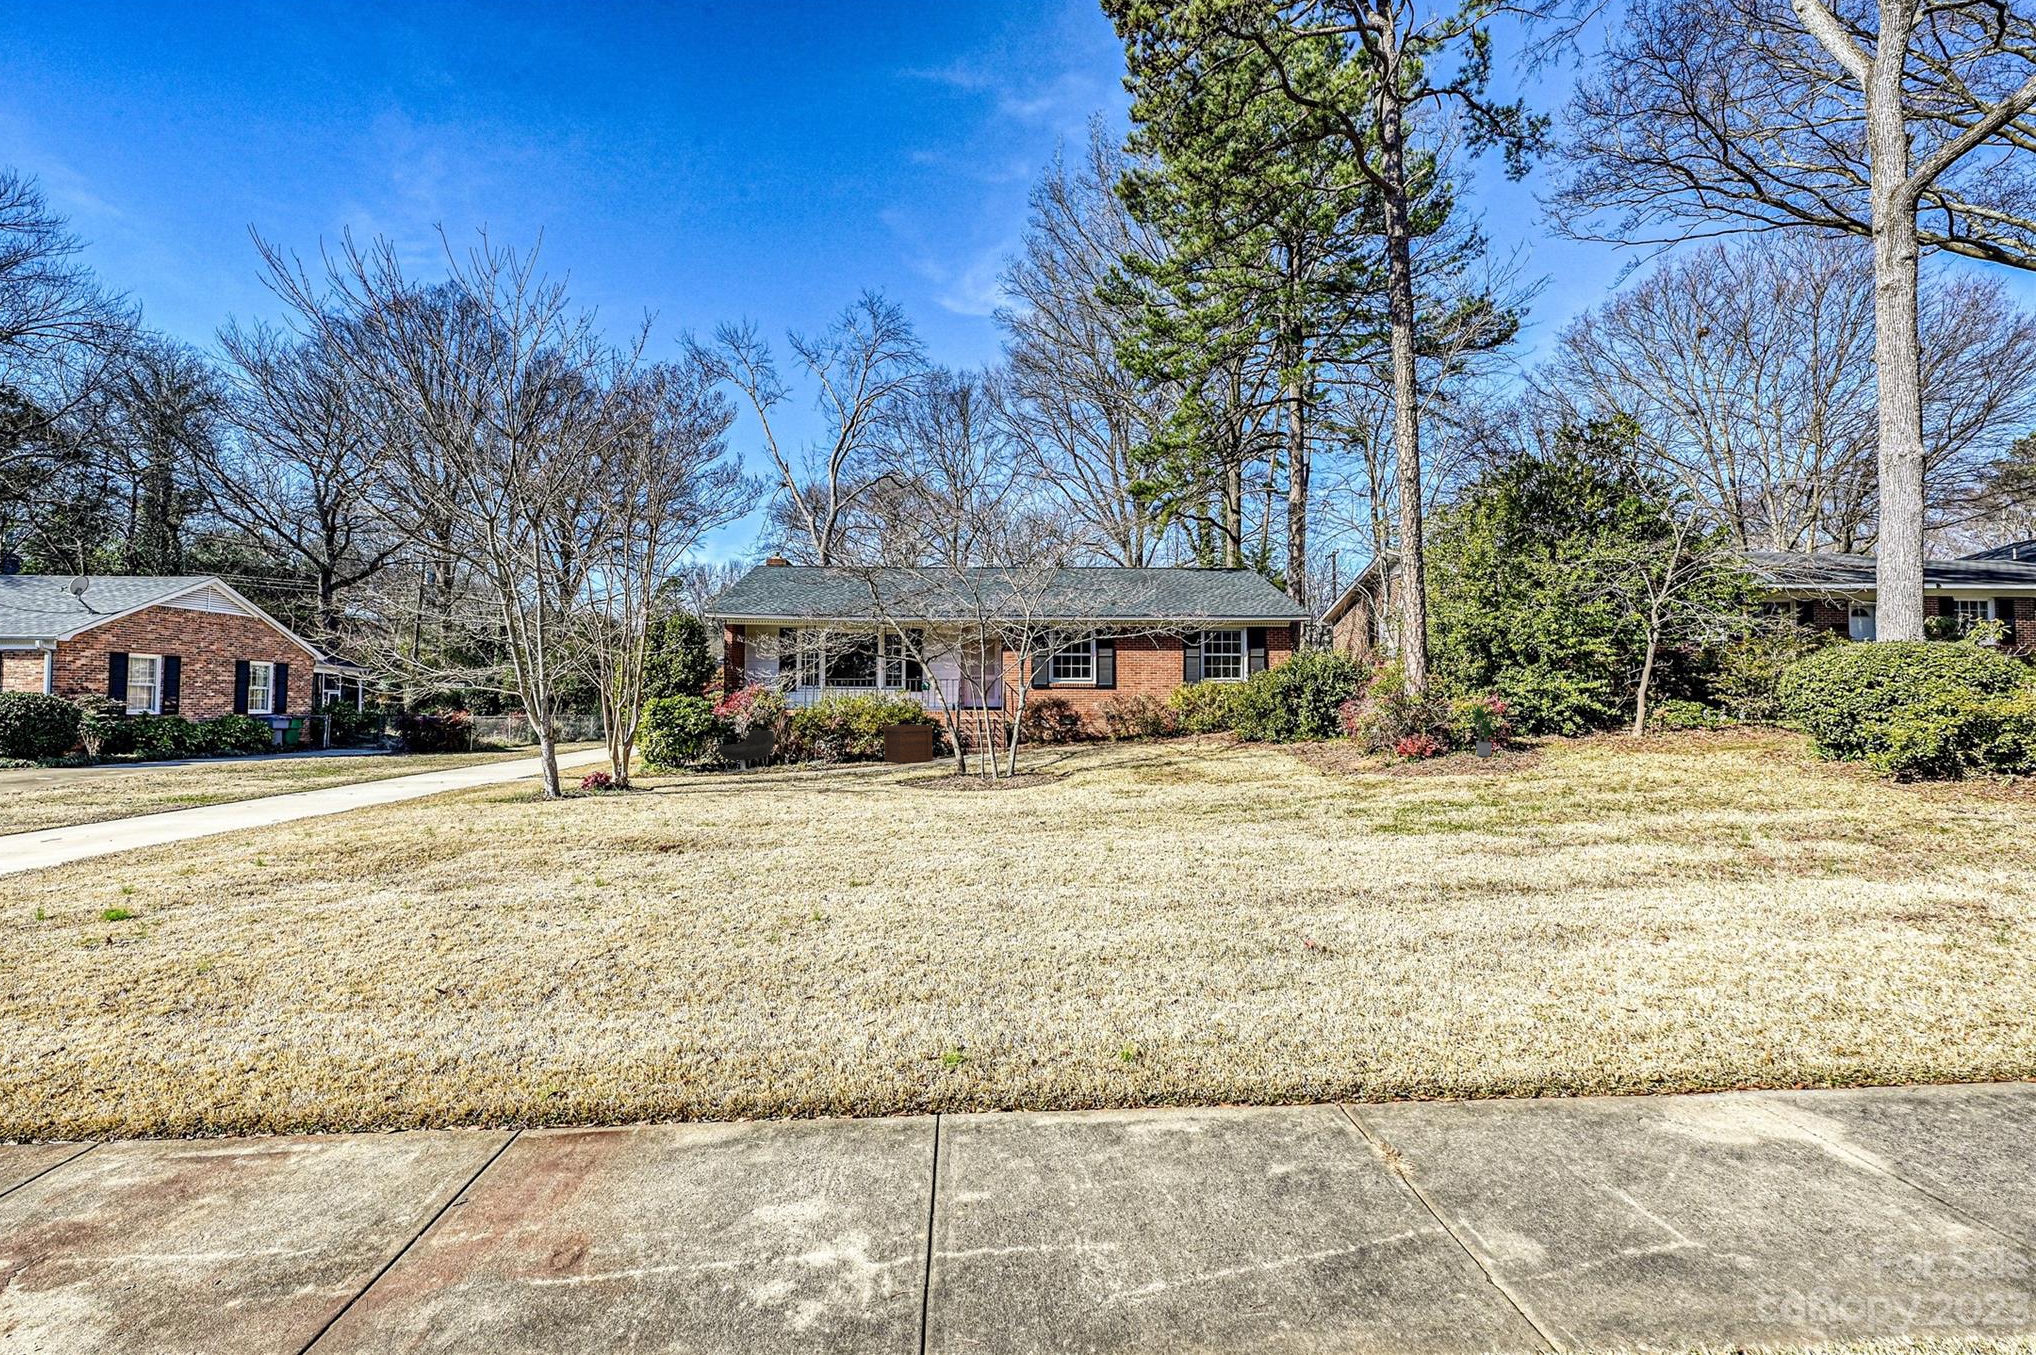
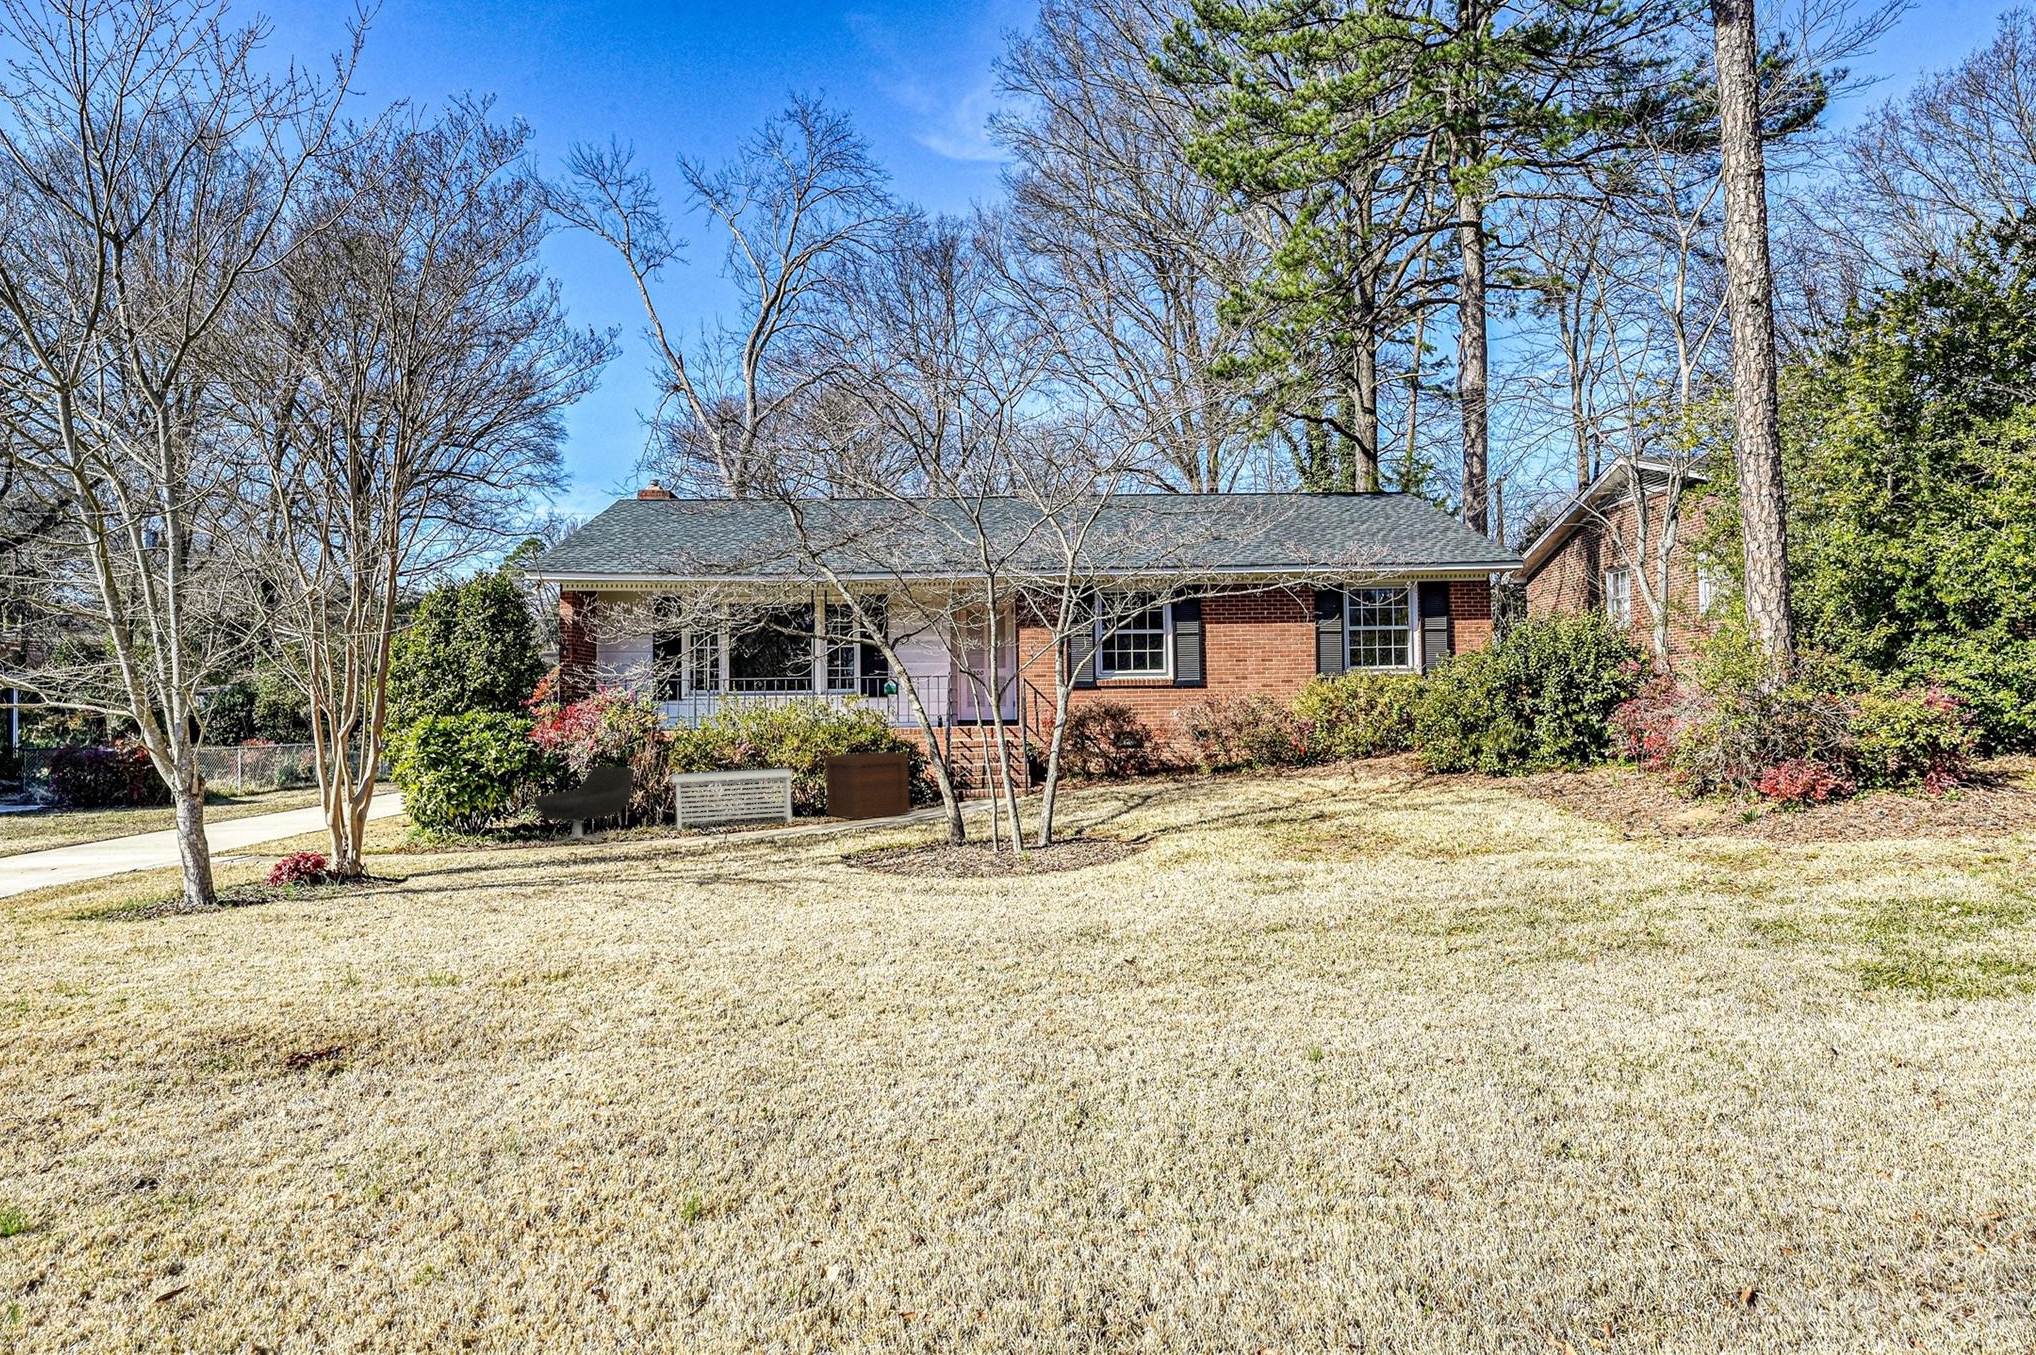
potted plant: present [1470,704,1494,757] -> none [1887,696,1967,797]
storage bench: none [795,733,865,767] -> present [671,769,792,830]

